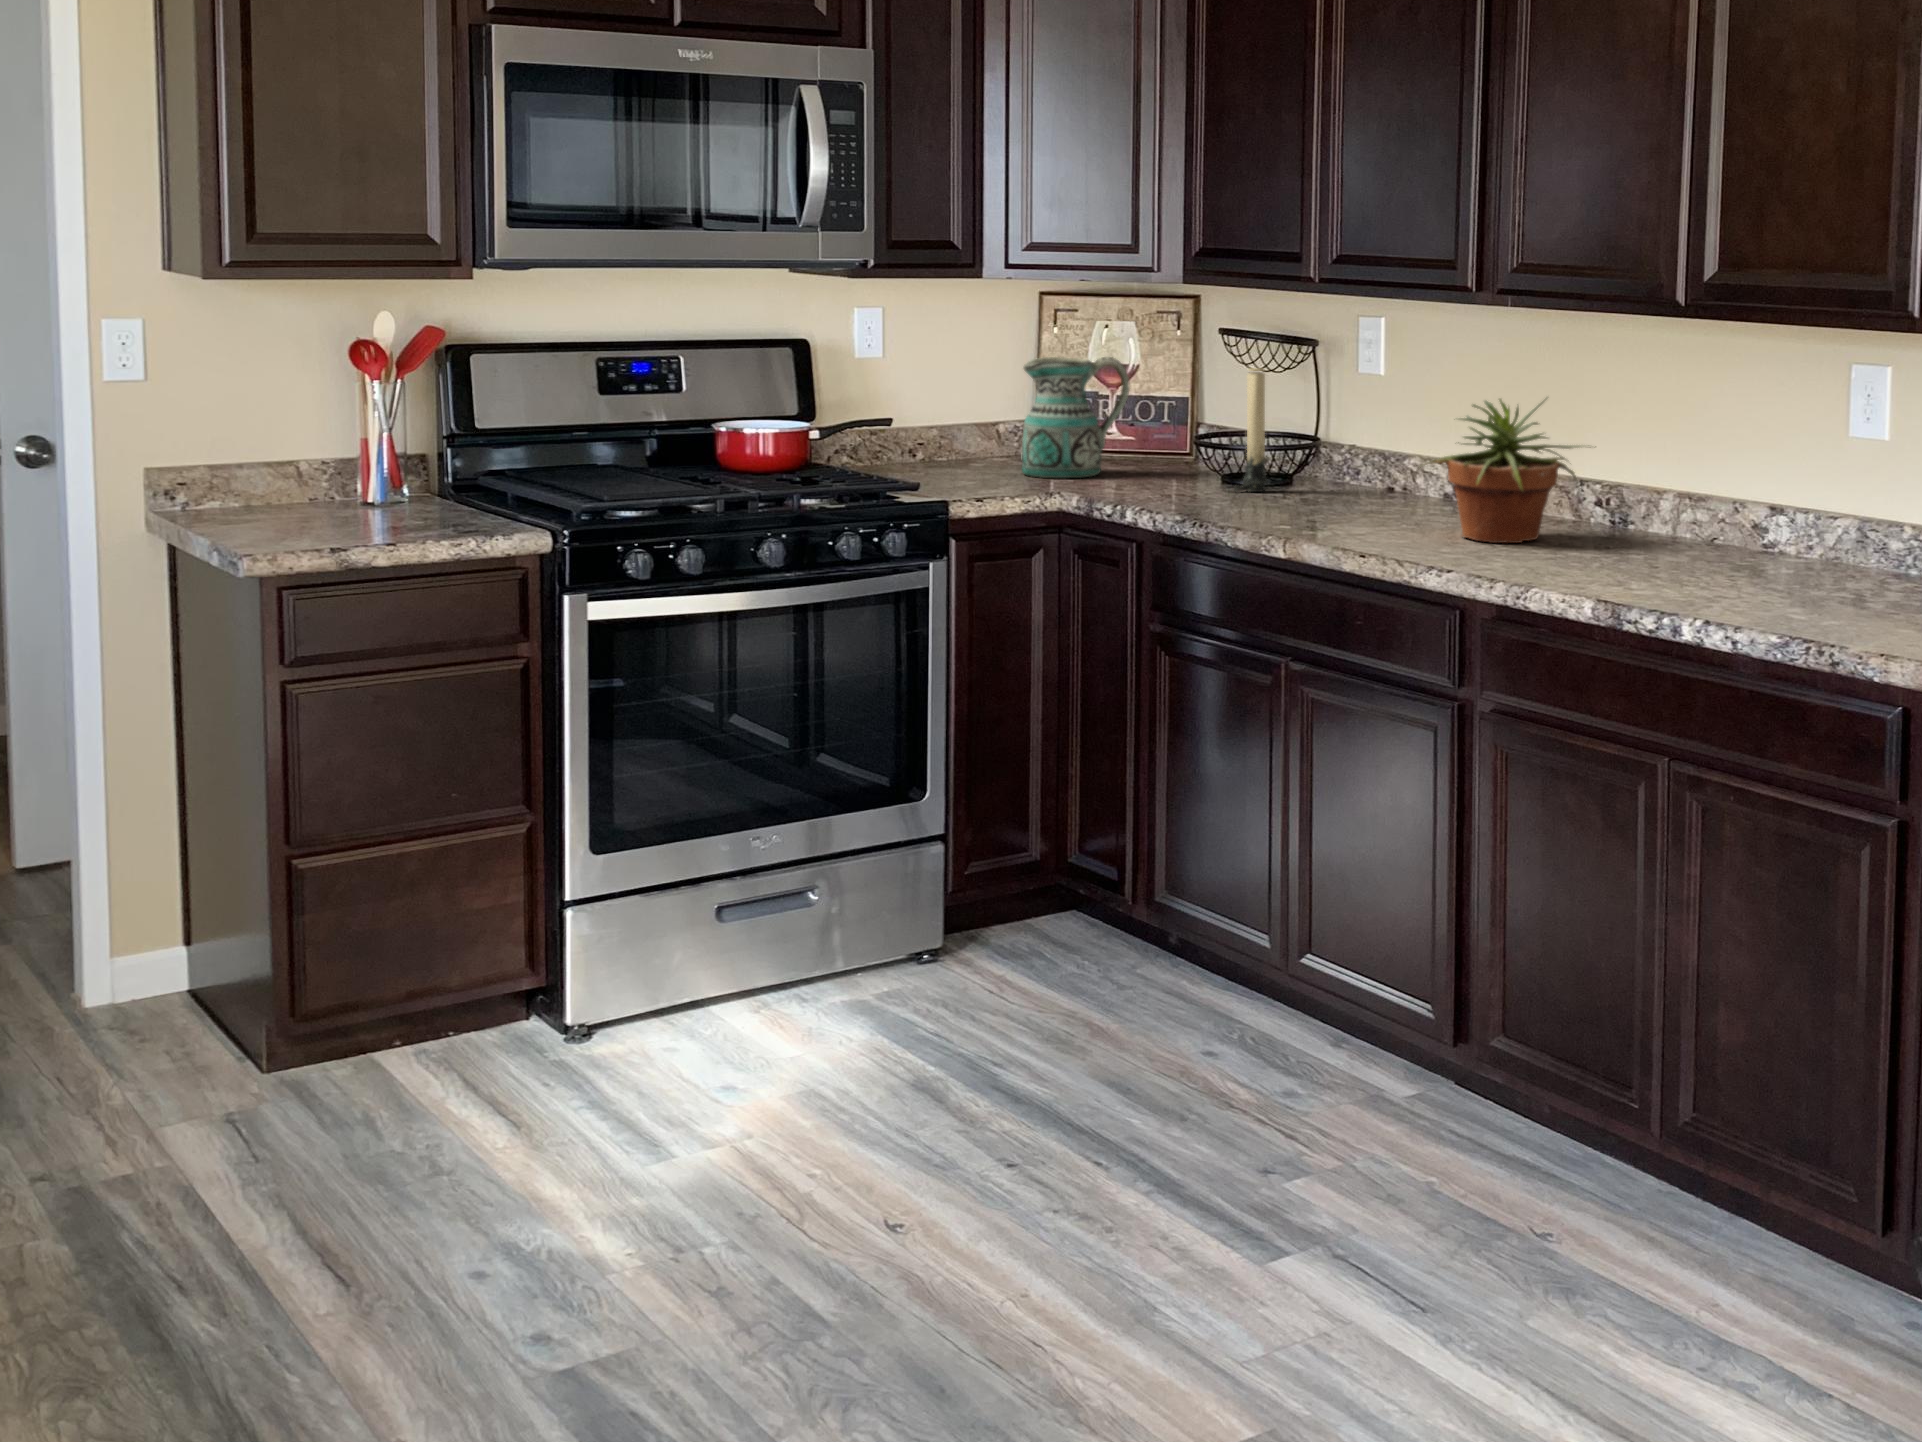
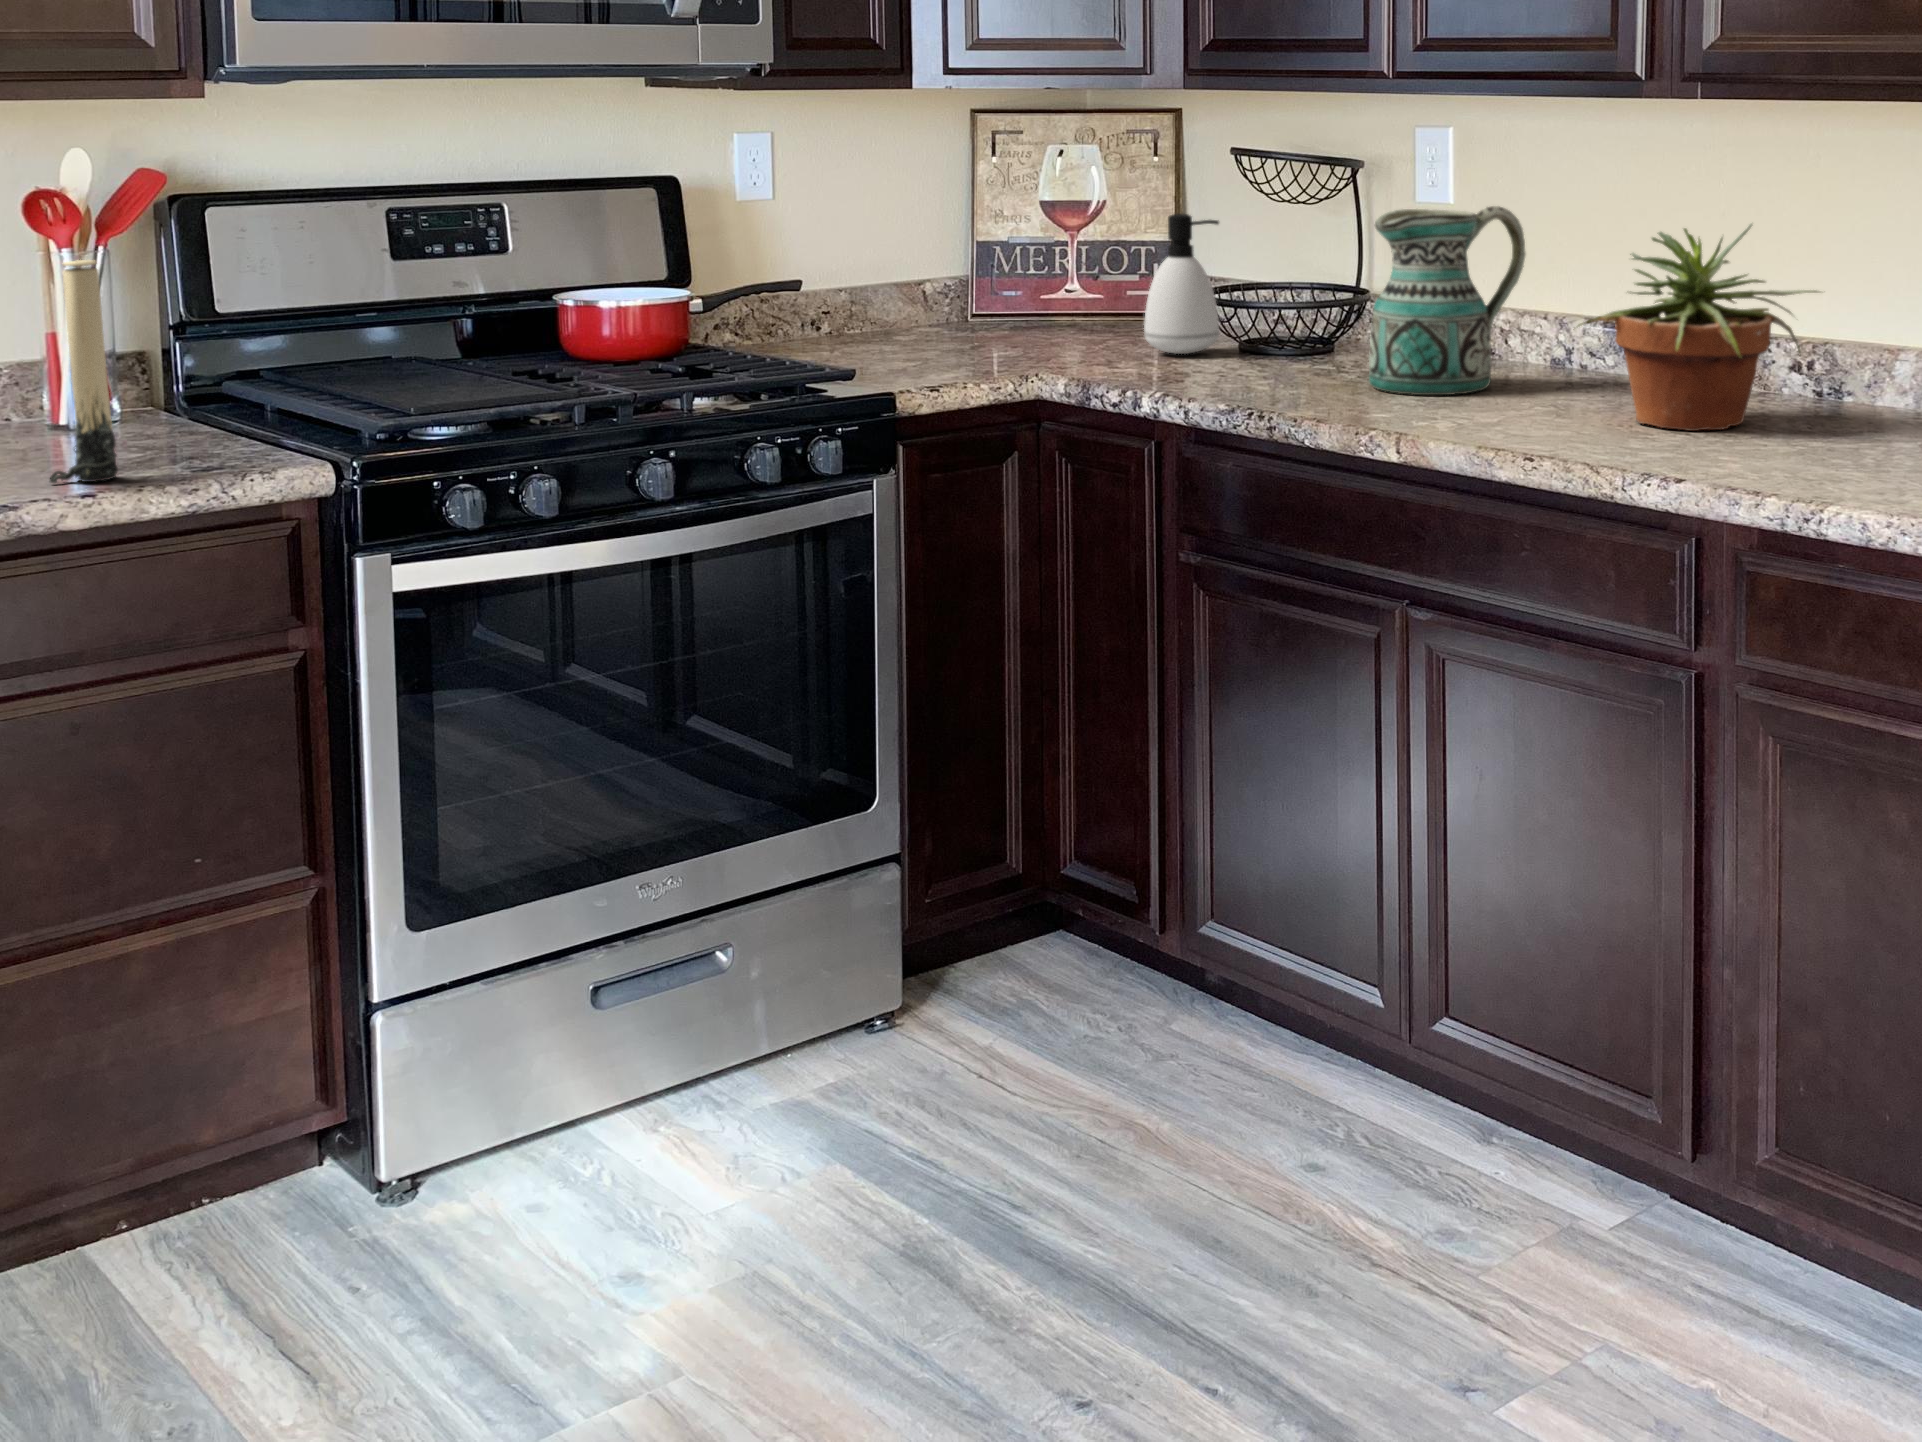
ceramic pitcher: present [1022,357,1129,478] -> present [1369,206,1526,395]
candle: present [1234,368,1269,492] -> present [49,260,118,483]
soap dispenser: none [1151,377,1207,482] -> present [1144,213,1219,354]

